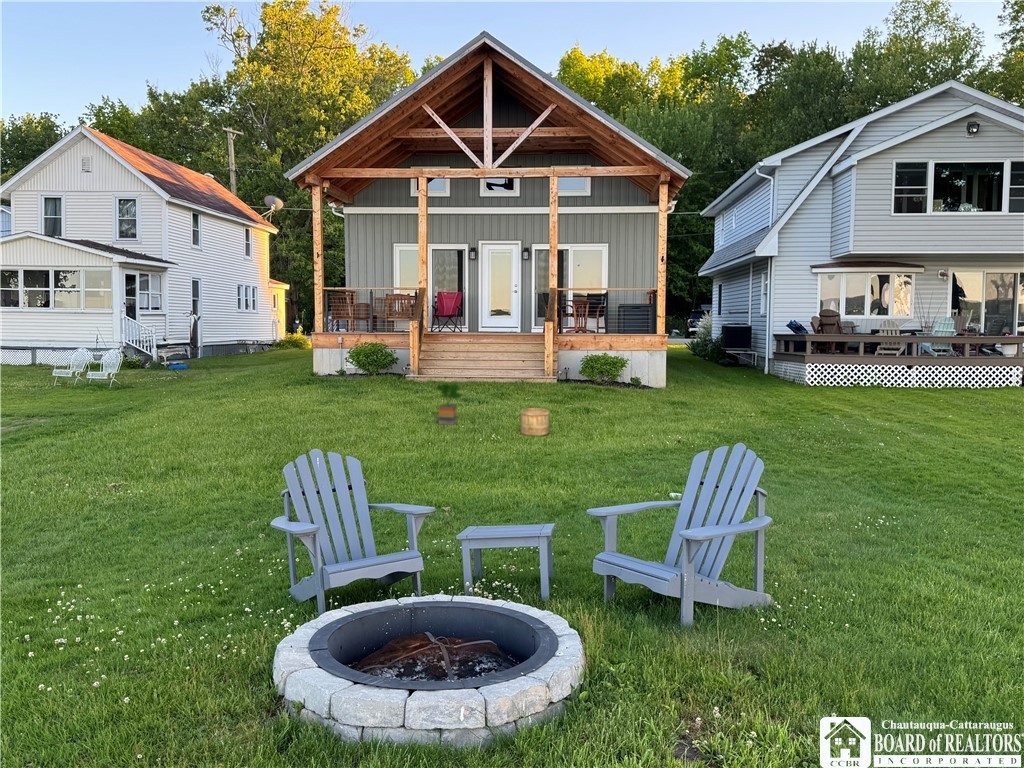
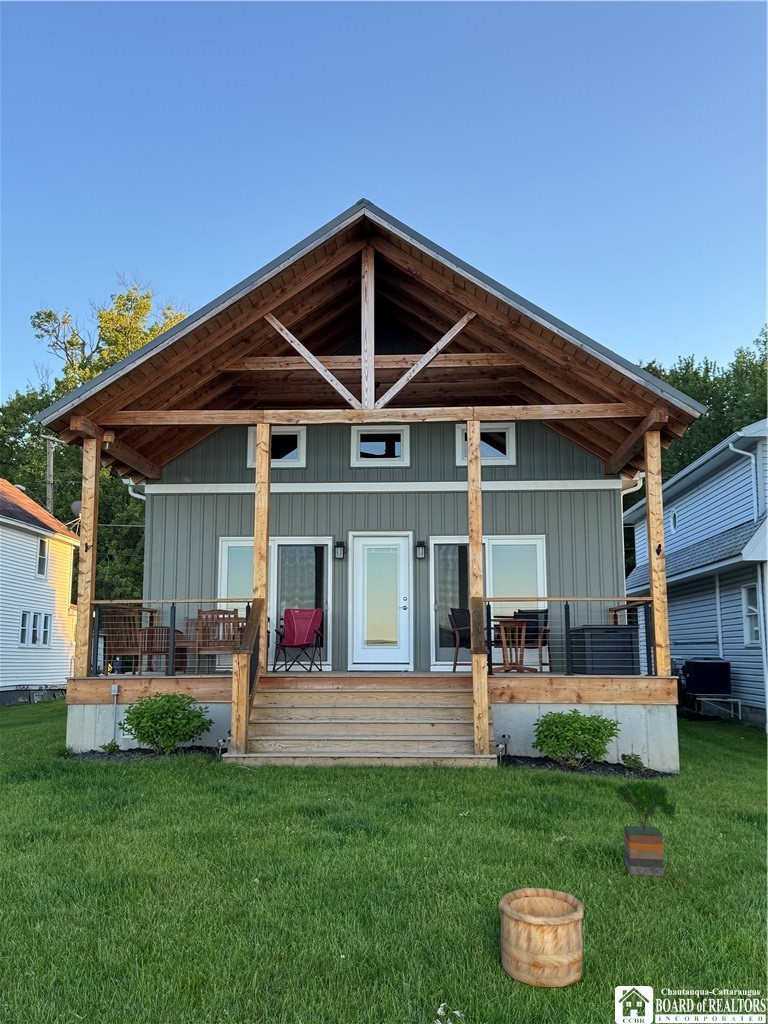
potted tree: present [436,383,461,425] -> present [615,780,676,876]

